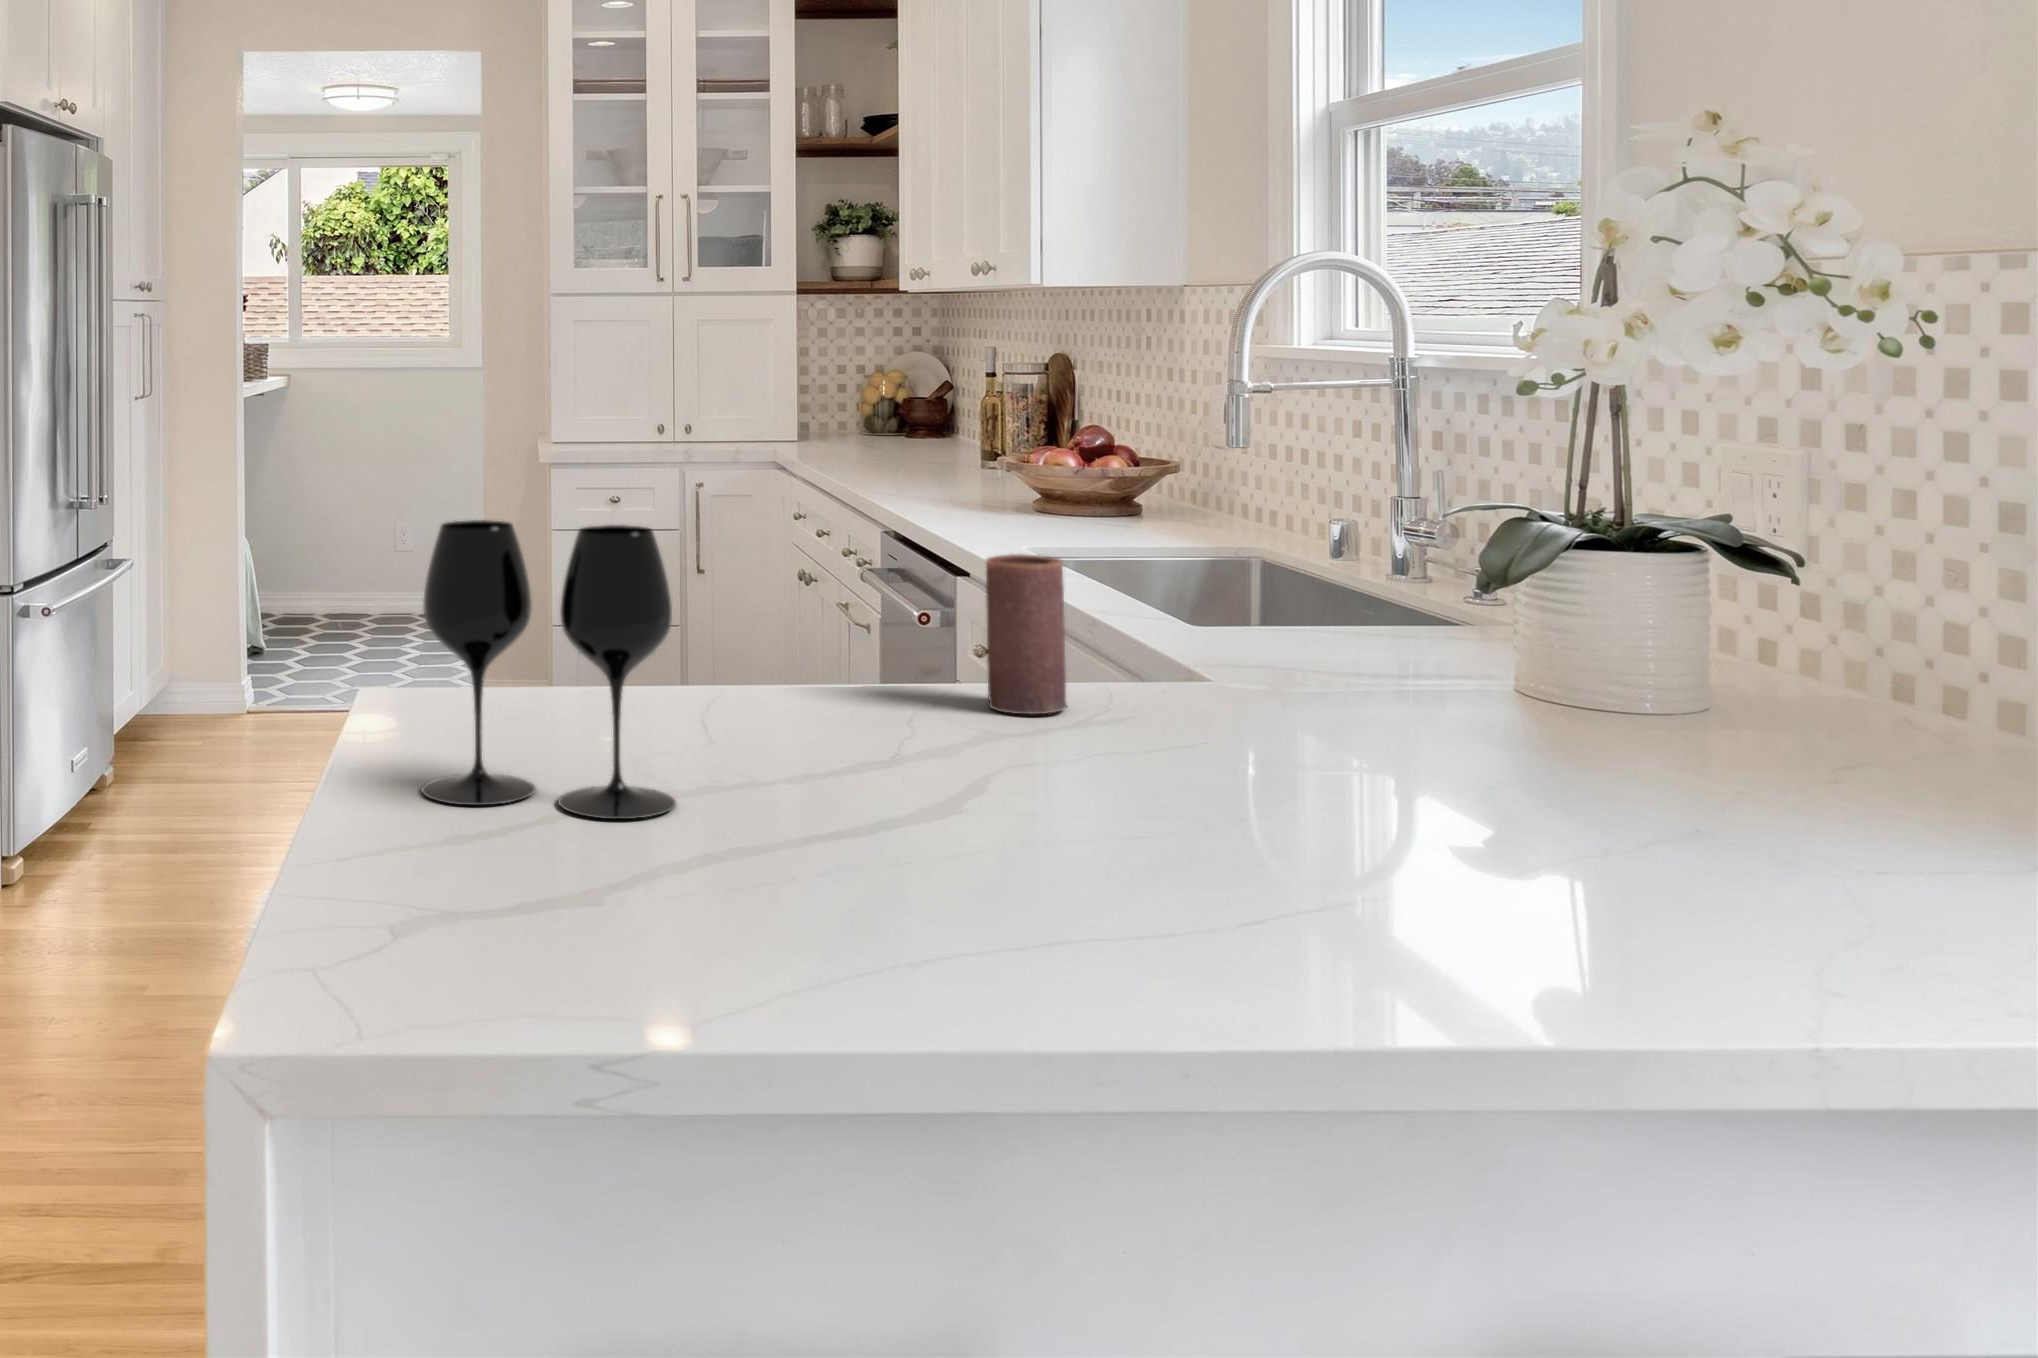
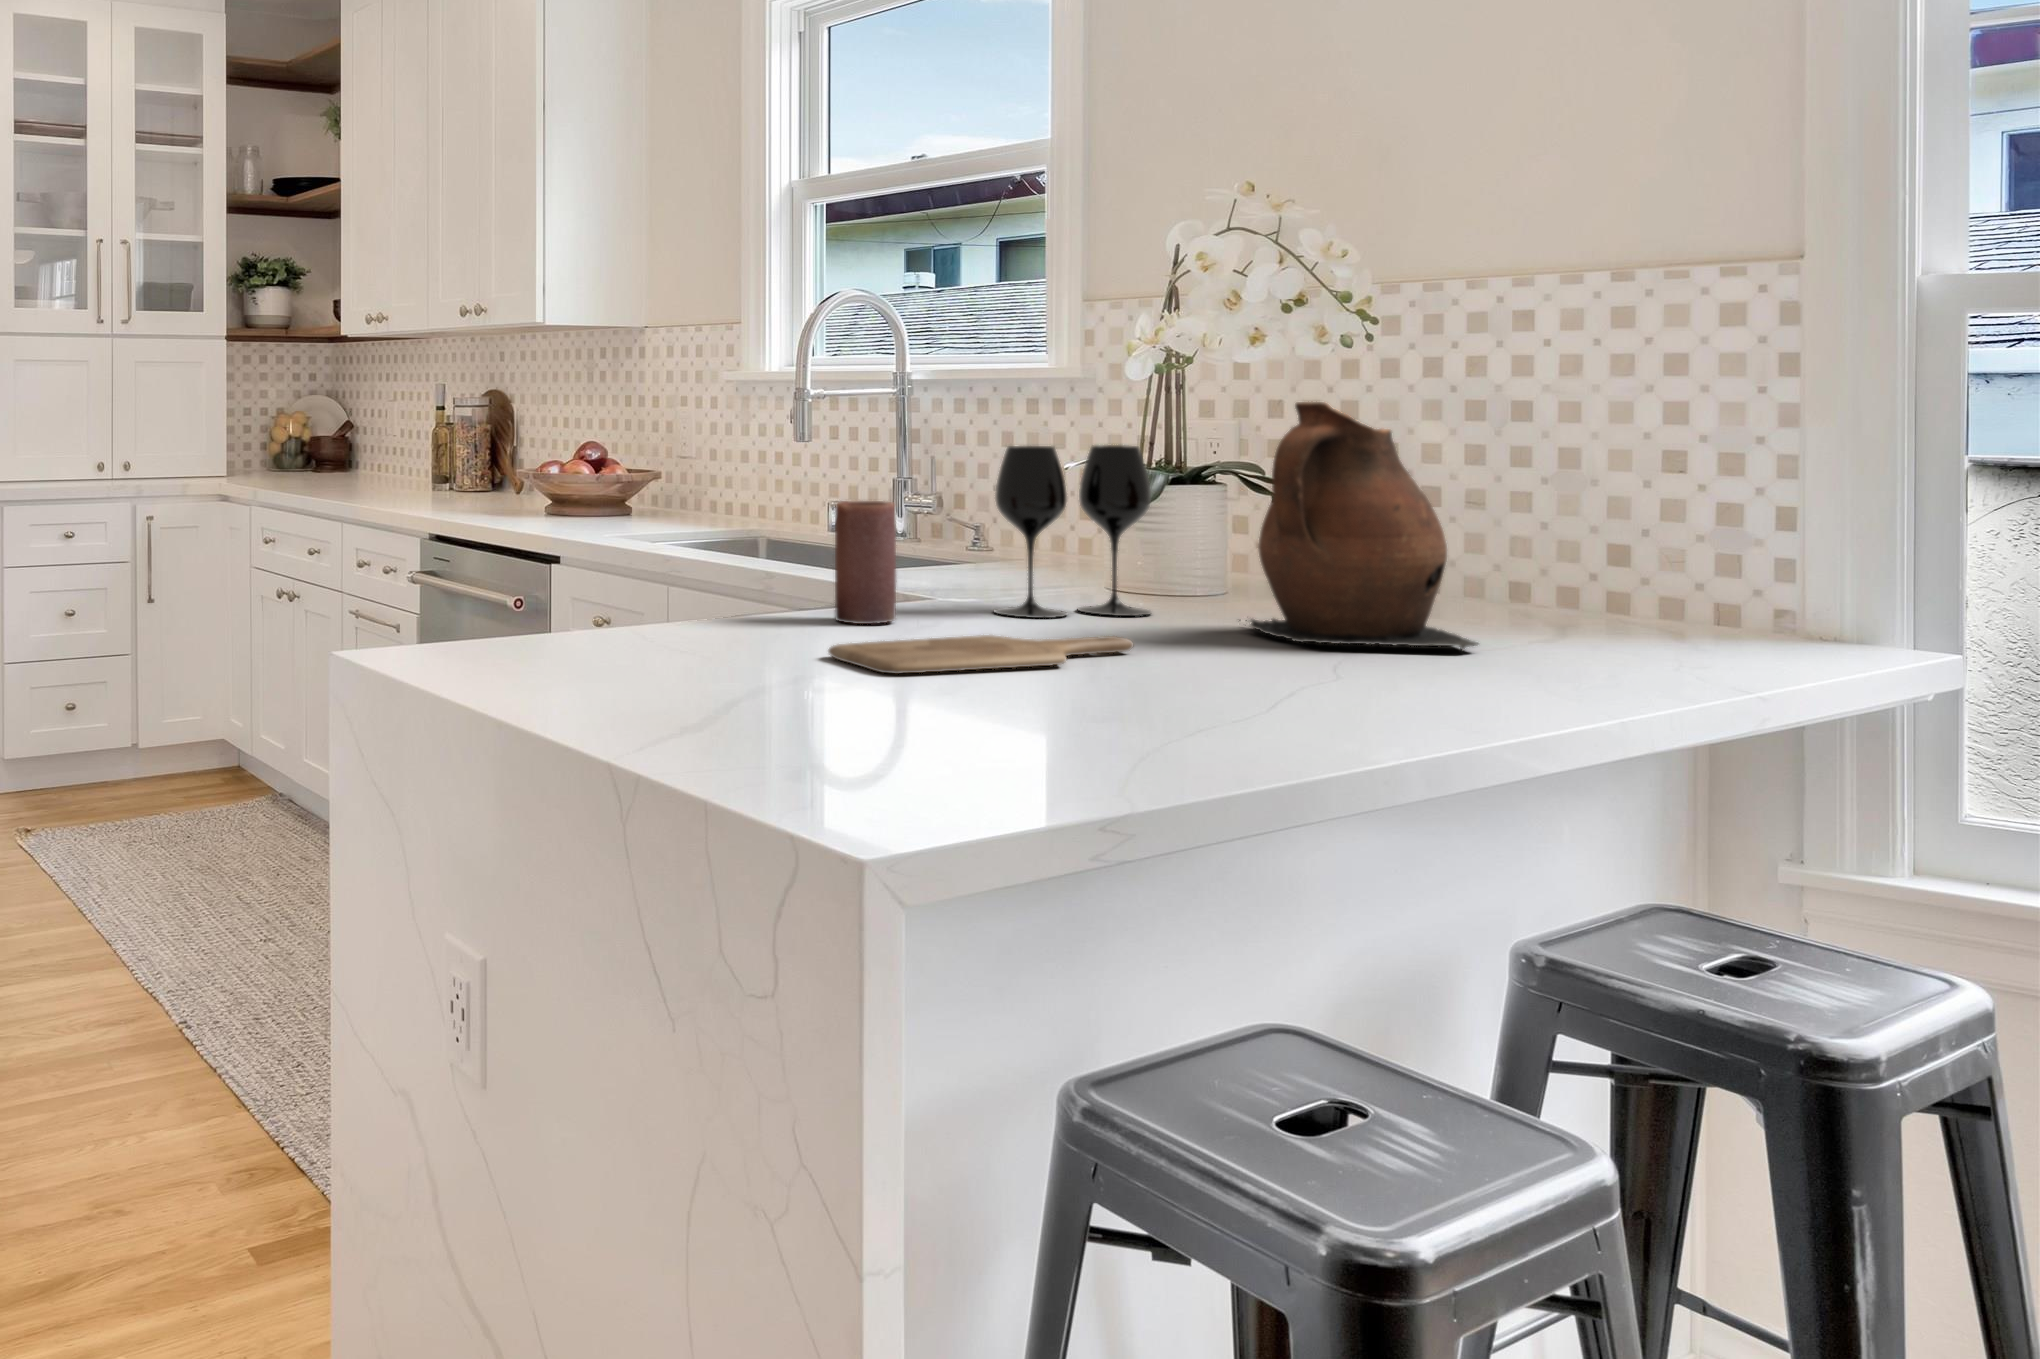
ceramic pitcher: none [1527,458,1875,866] -> present [1239,402,1478,650]
wine glass: present [422,520,676,819] -> present [994,445,1151,618]
cutting board: none [827,746,1264,809] -> present [828,635,1133,674]

